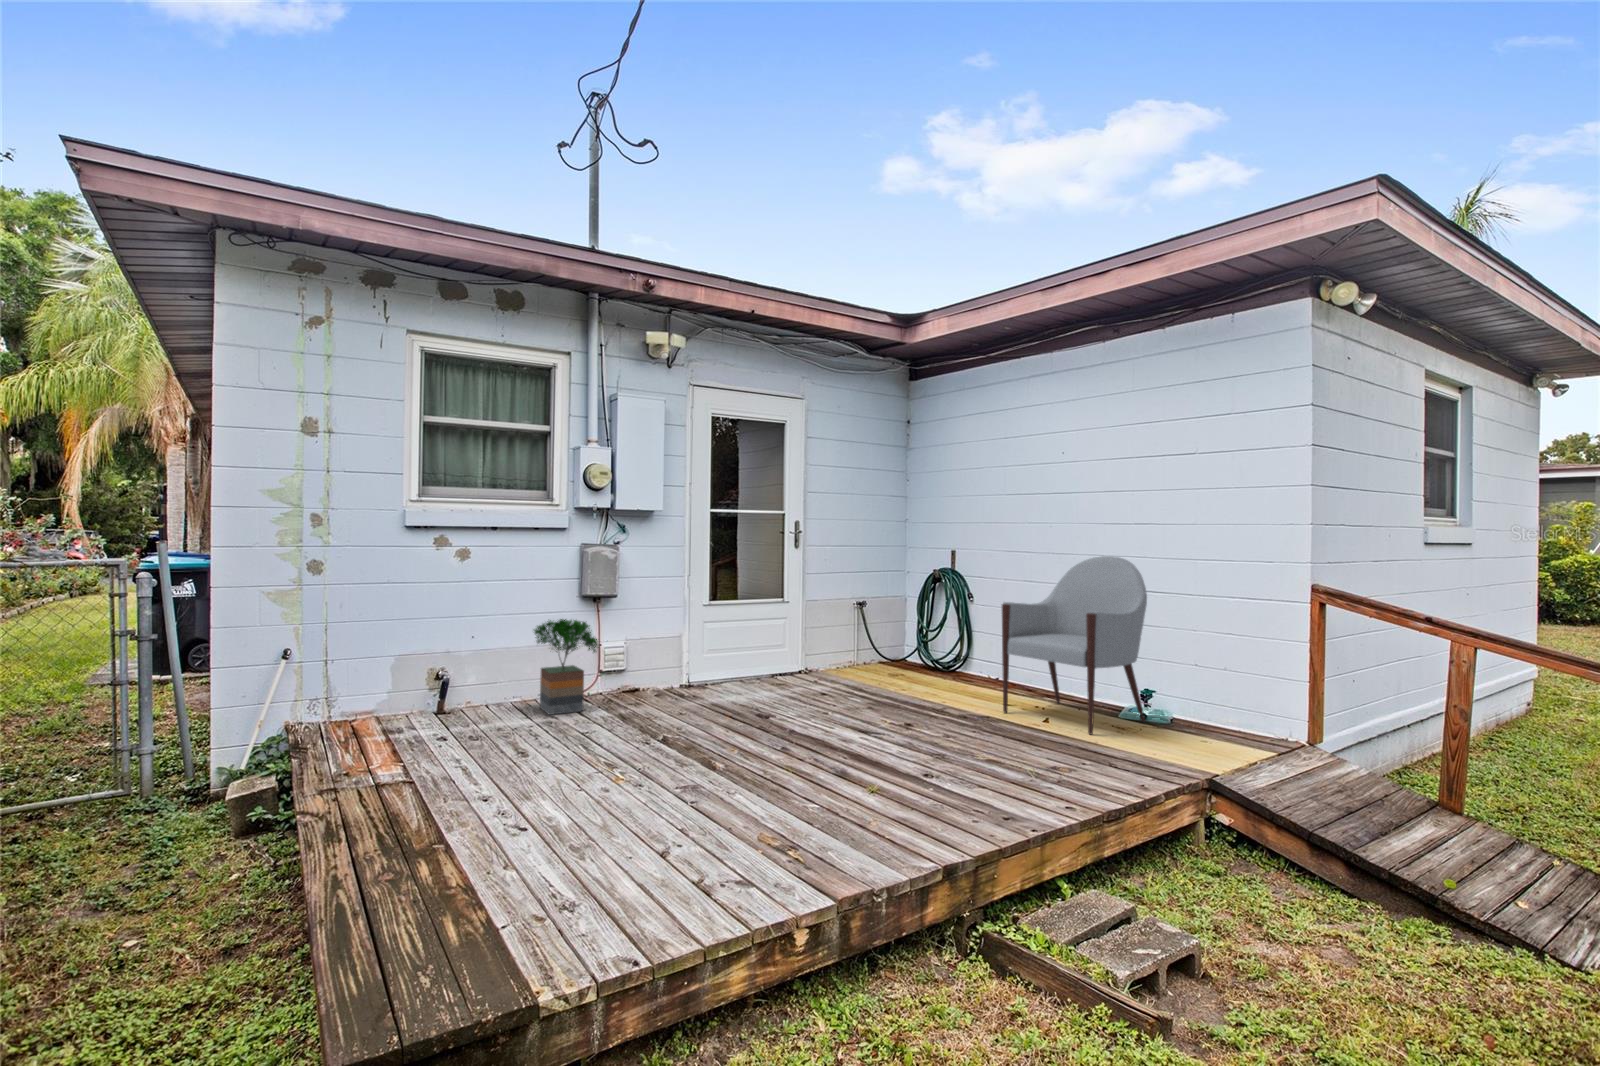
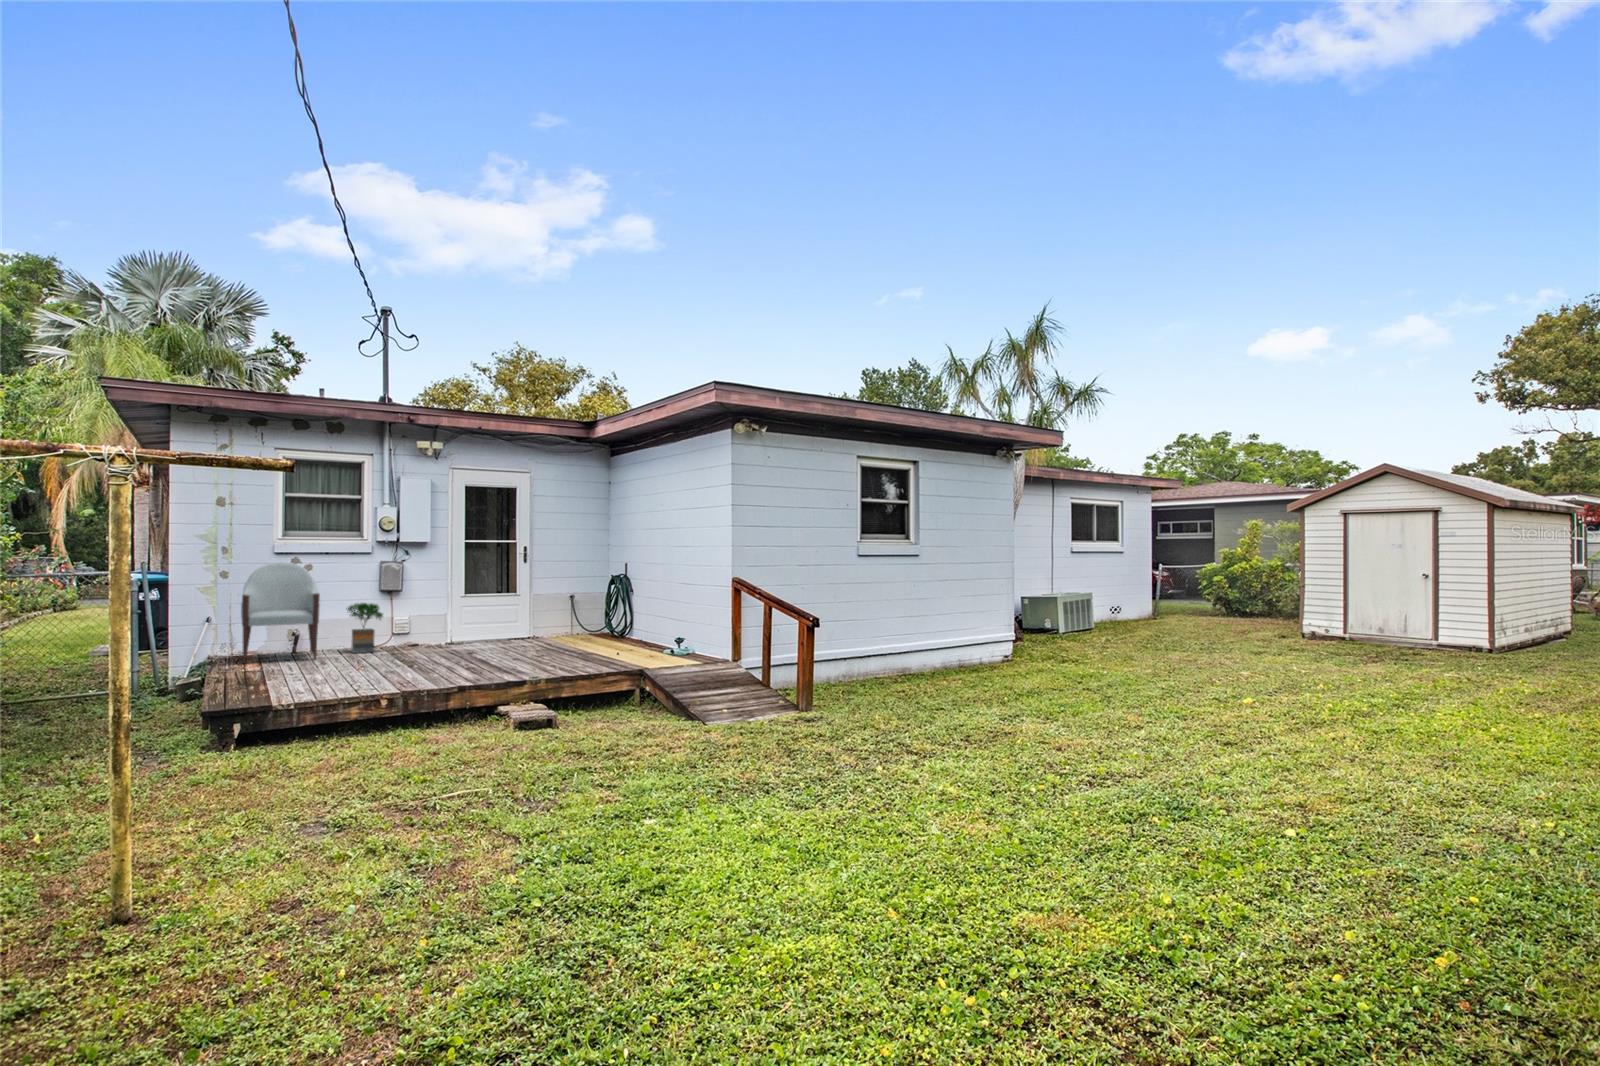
chair: present [1002,556,1147,734] -> present [241,562,320,664]

